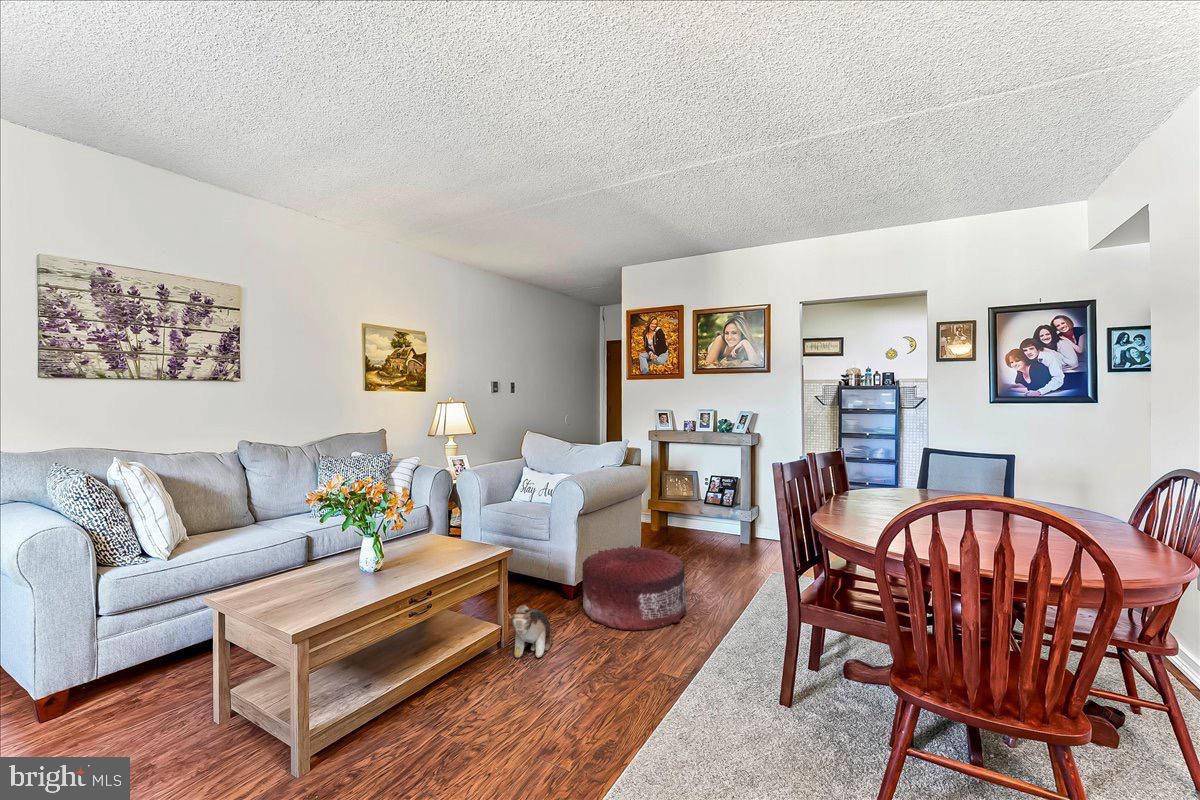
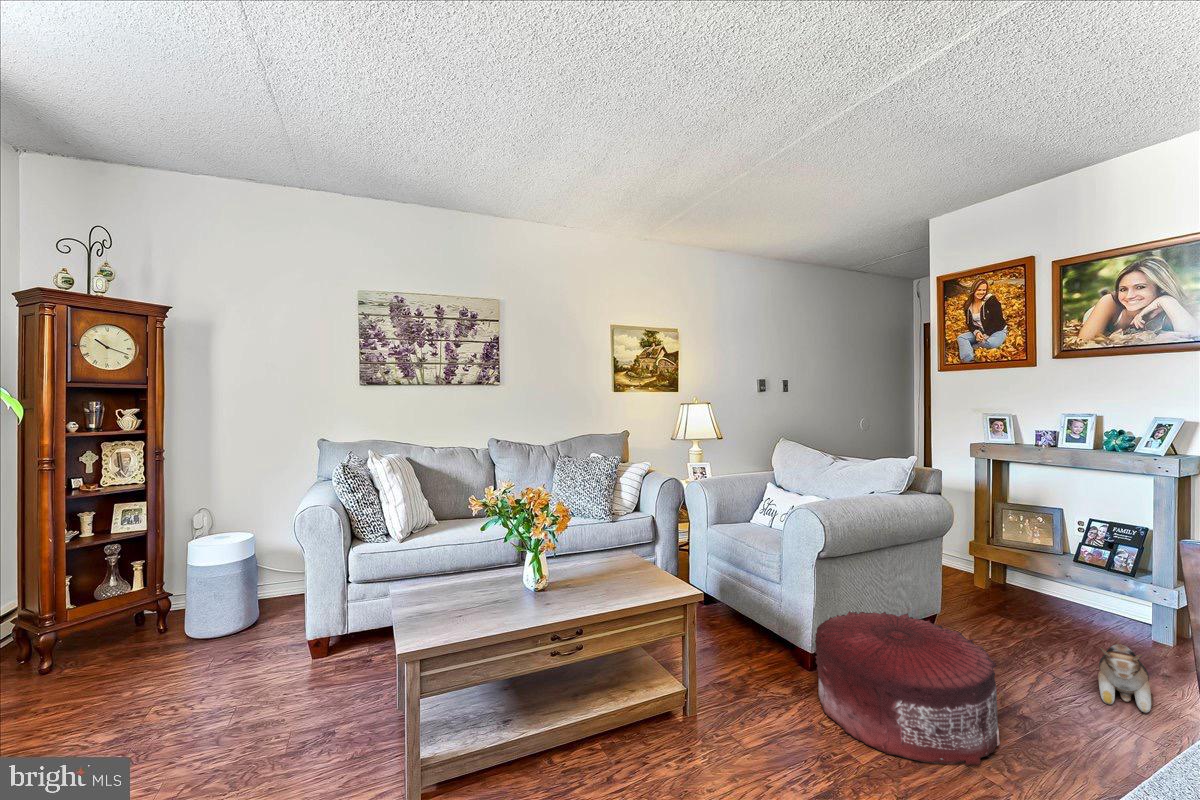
plush toy: present [507,605,553,658] -> present [1098,644,1154,713]

